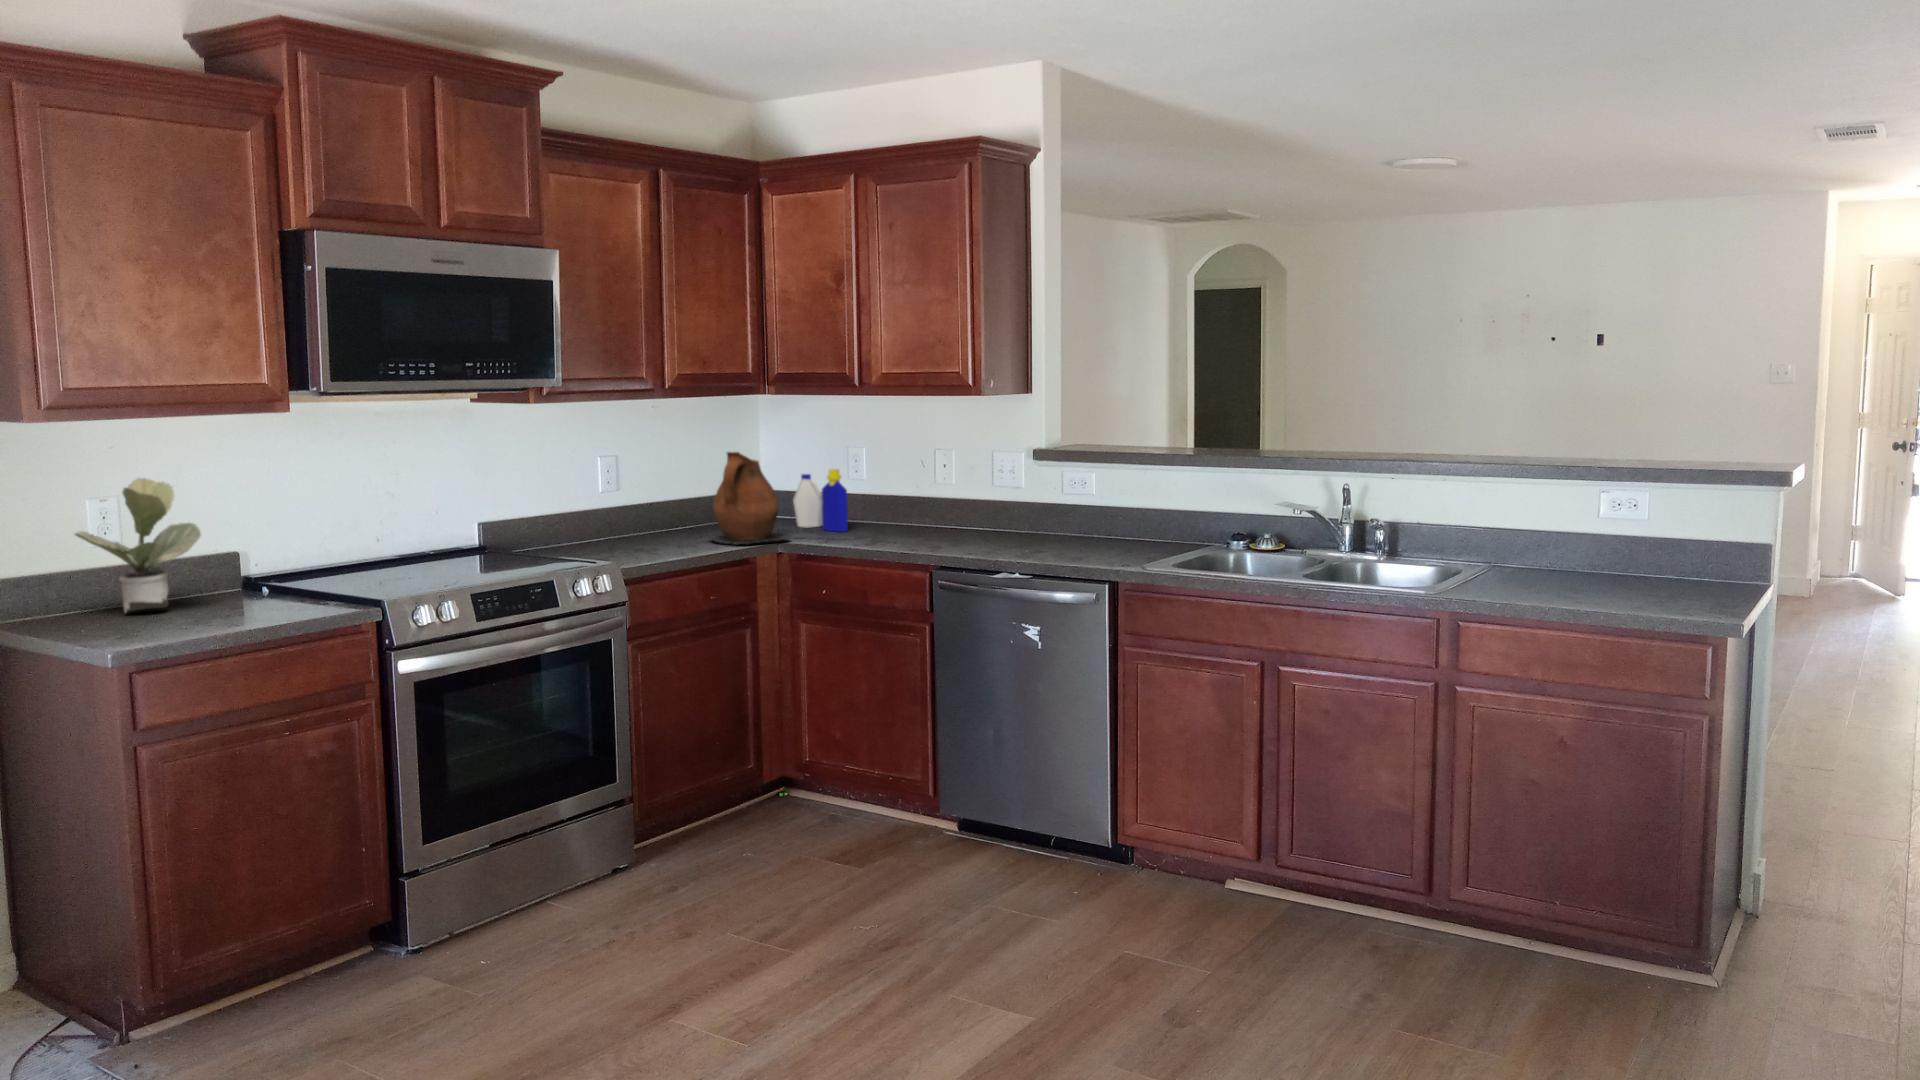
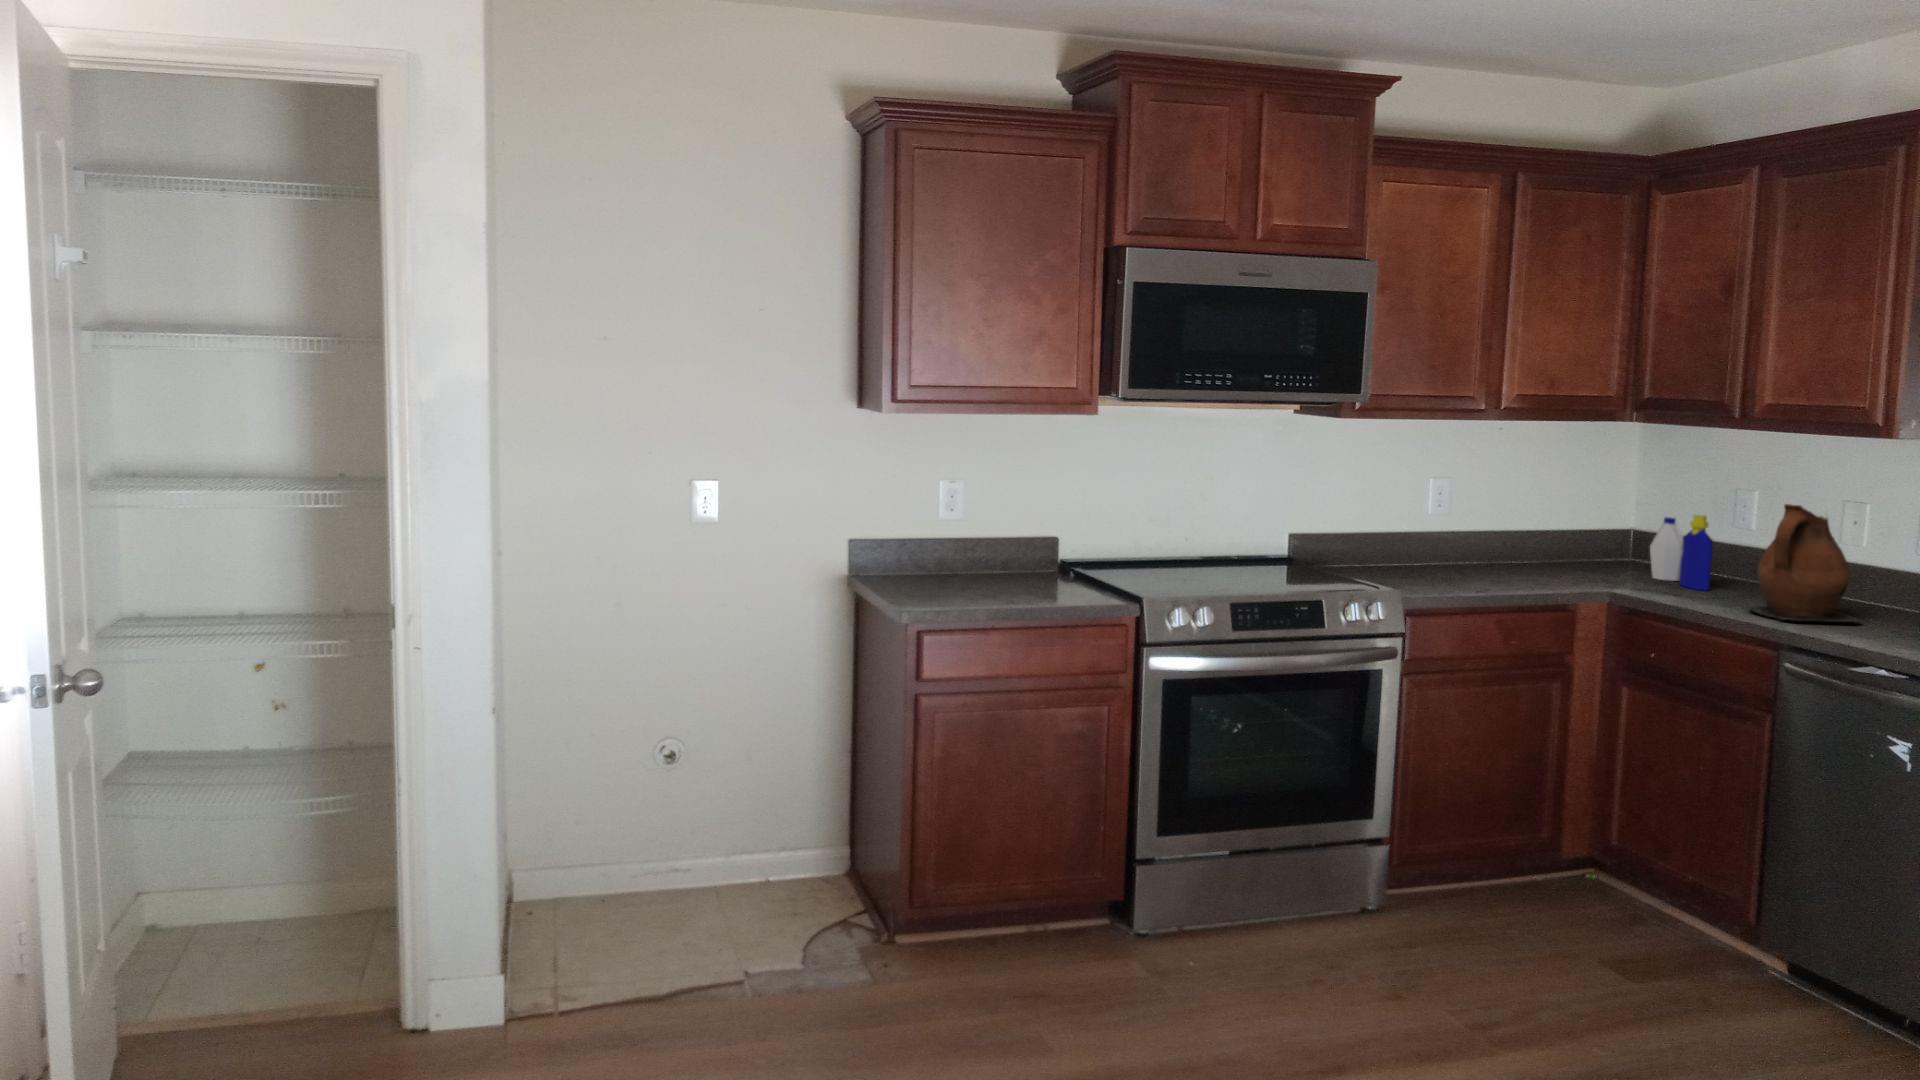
ceramic pitcher: present [711,452,790,545] -> present [1749,504,1861,623]
potted plant: present [75,478,201,612] -> none [916,464,1009,580]

